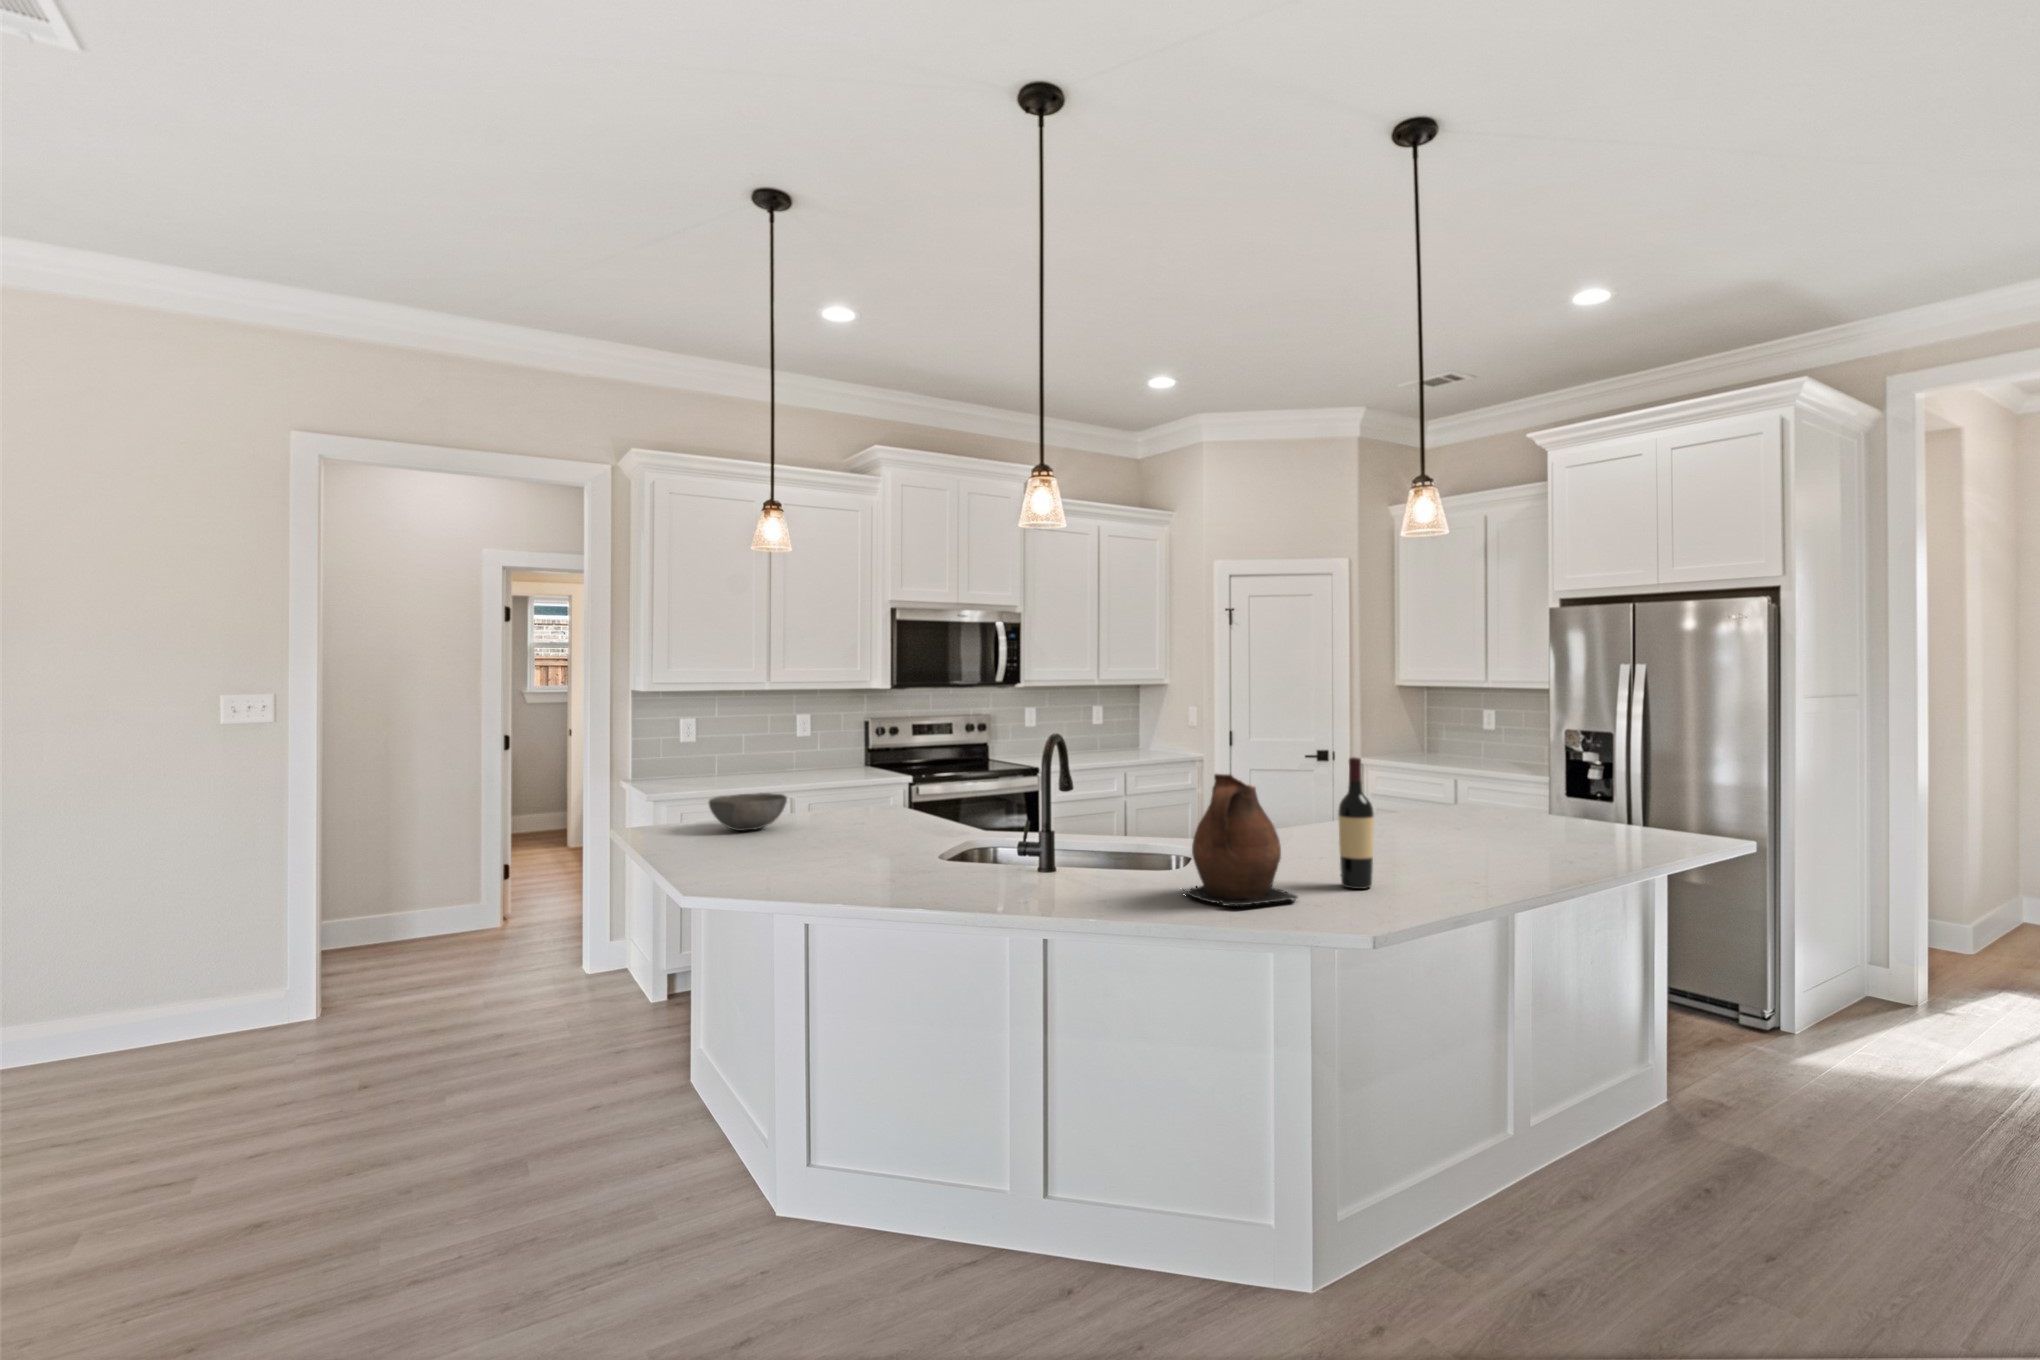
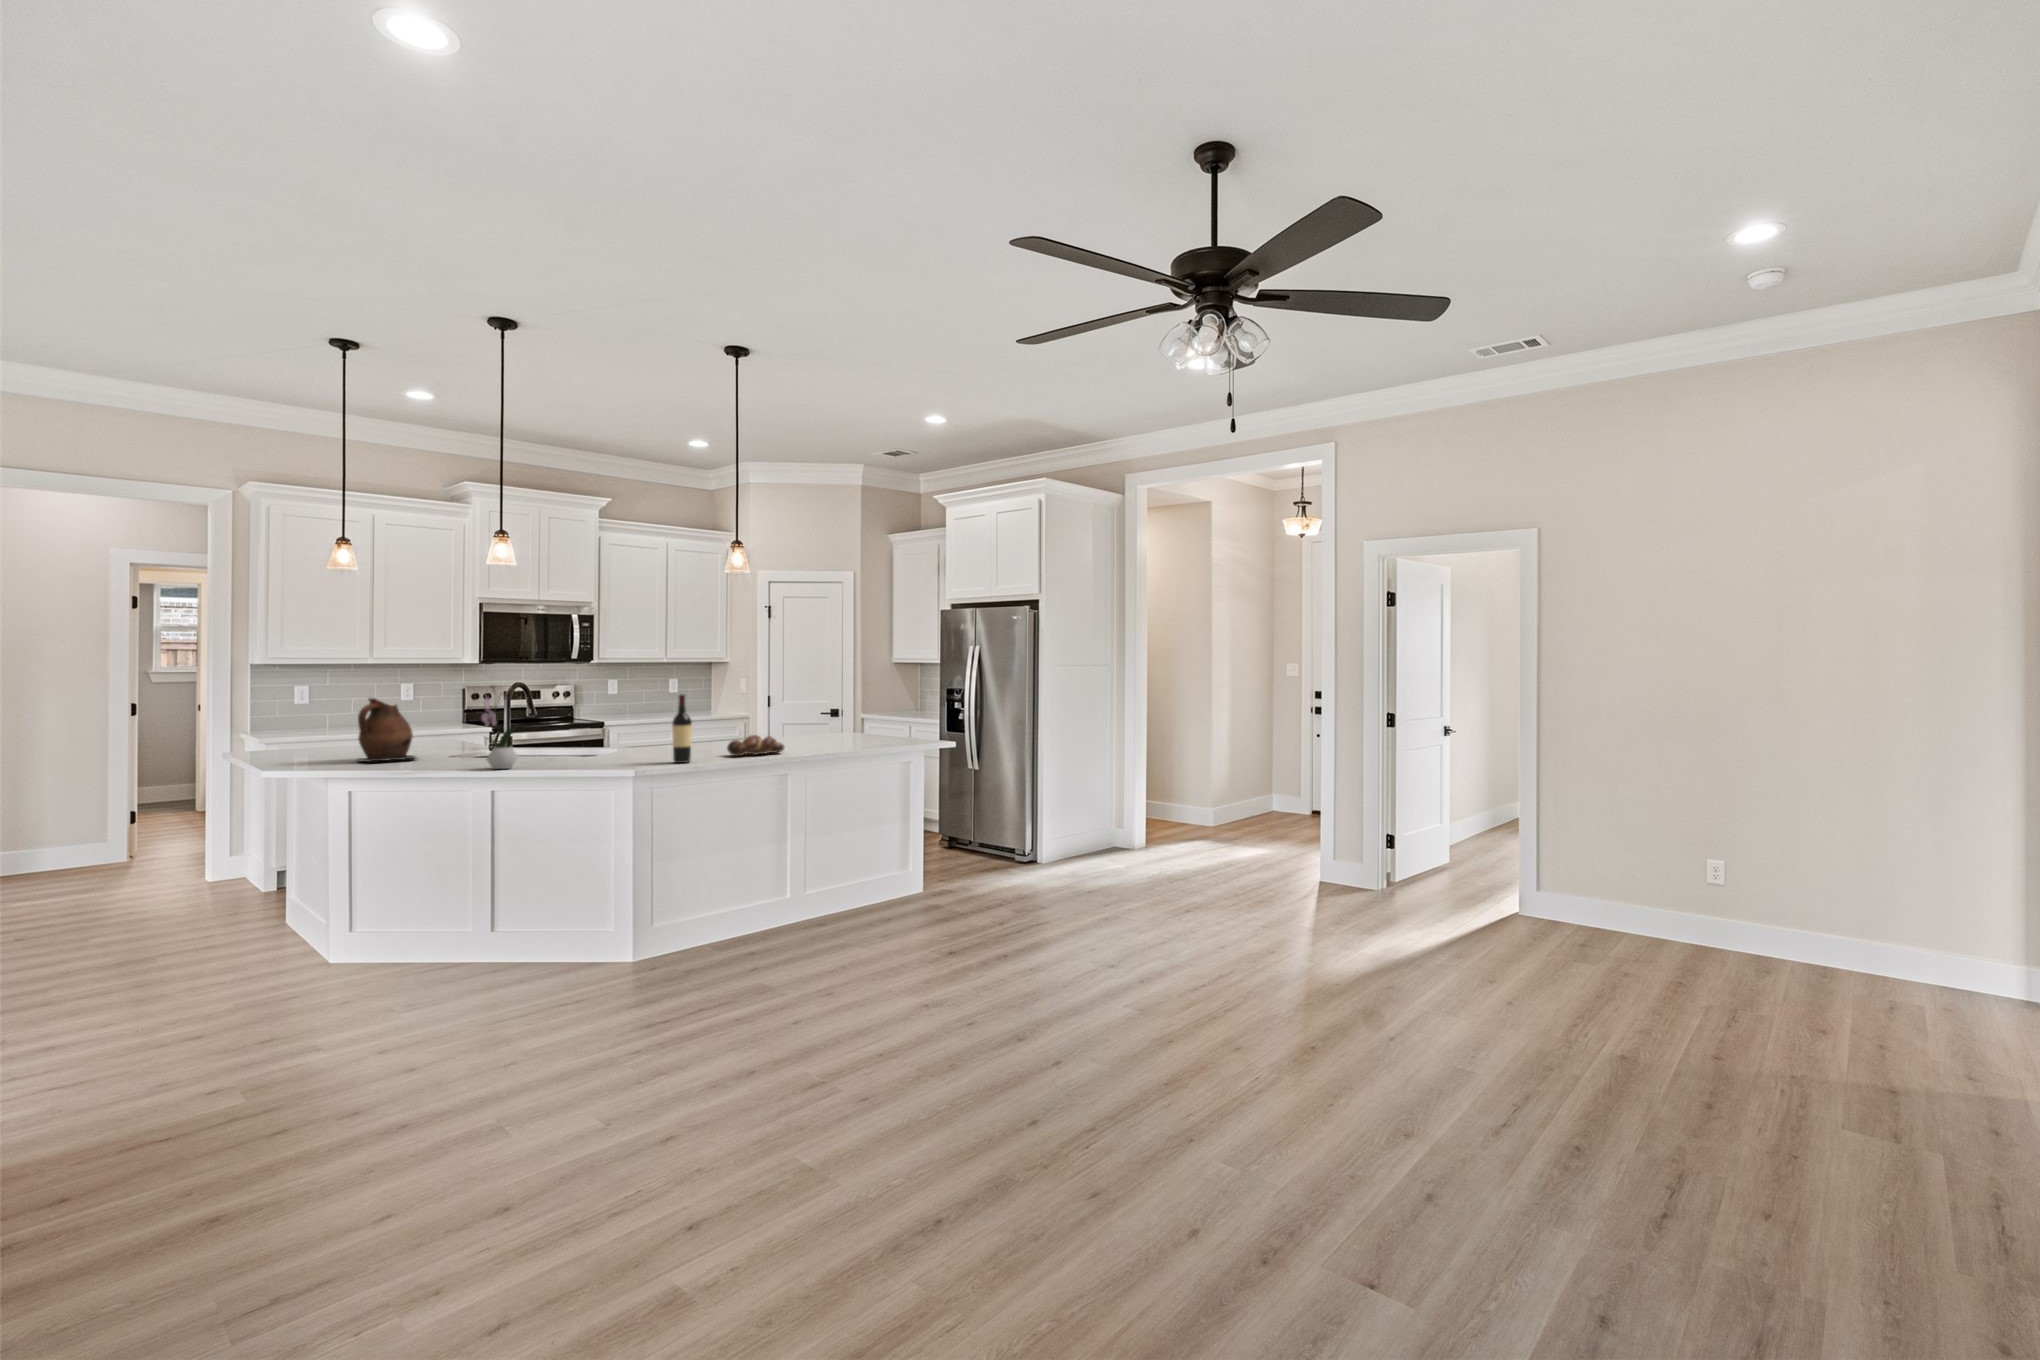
flower arrangement: none [1021,737,1084,892] -> present [482,686,518,769]
ceramic pitcher: present [1183,774,1298,906] -> present [358,698,416,762]
bowl: present [709,793,787,831] -> none [294,730,355,753]
bread loaf: none [1403,830,1501,872] -> present [727,735,785,756]

